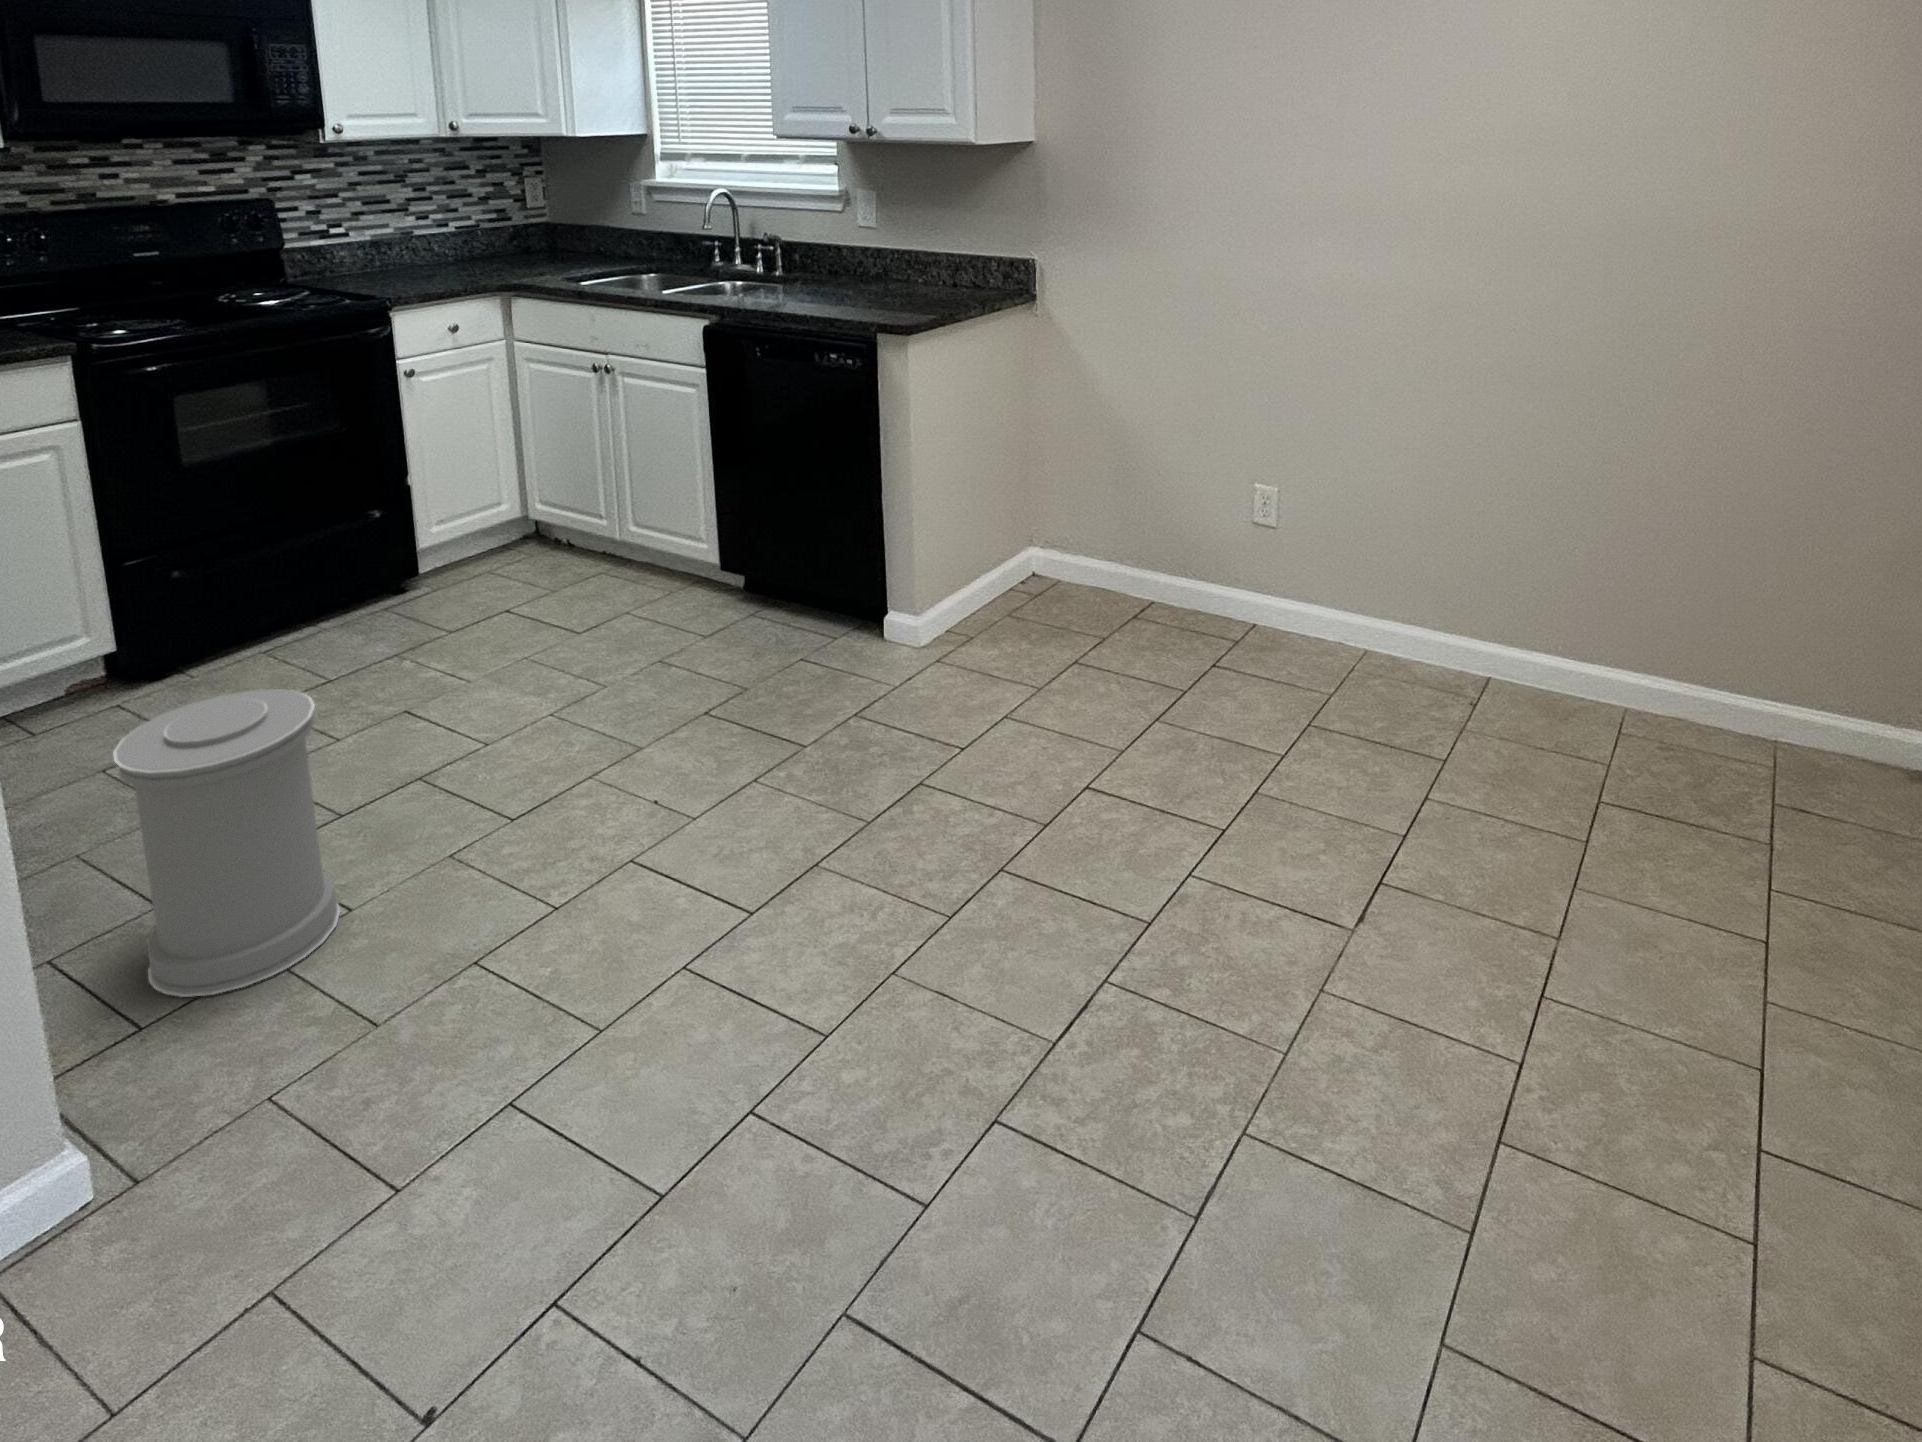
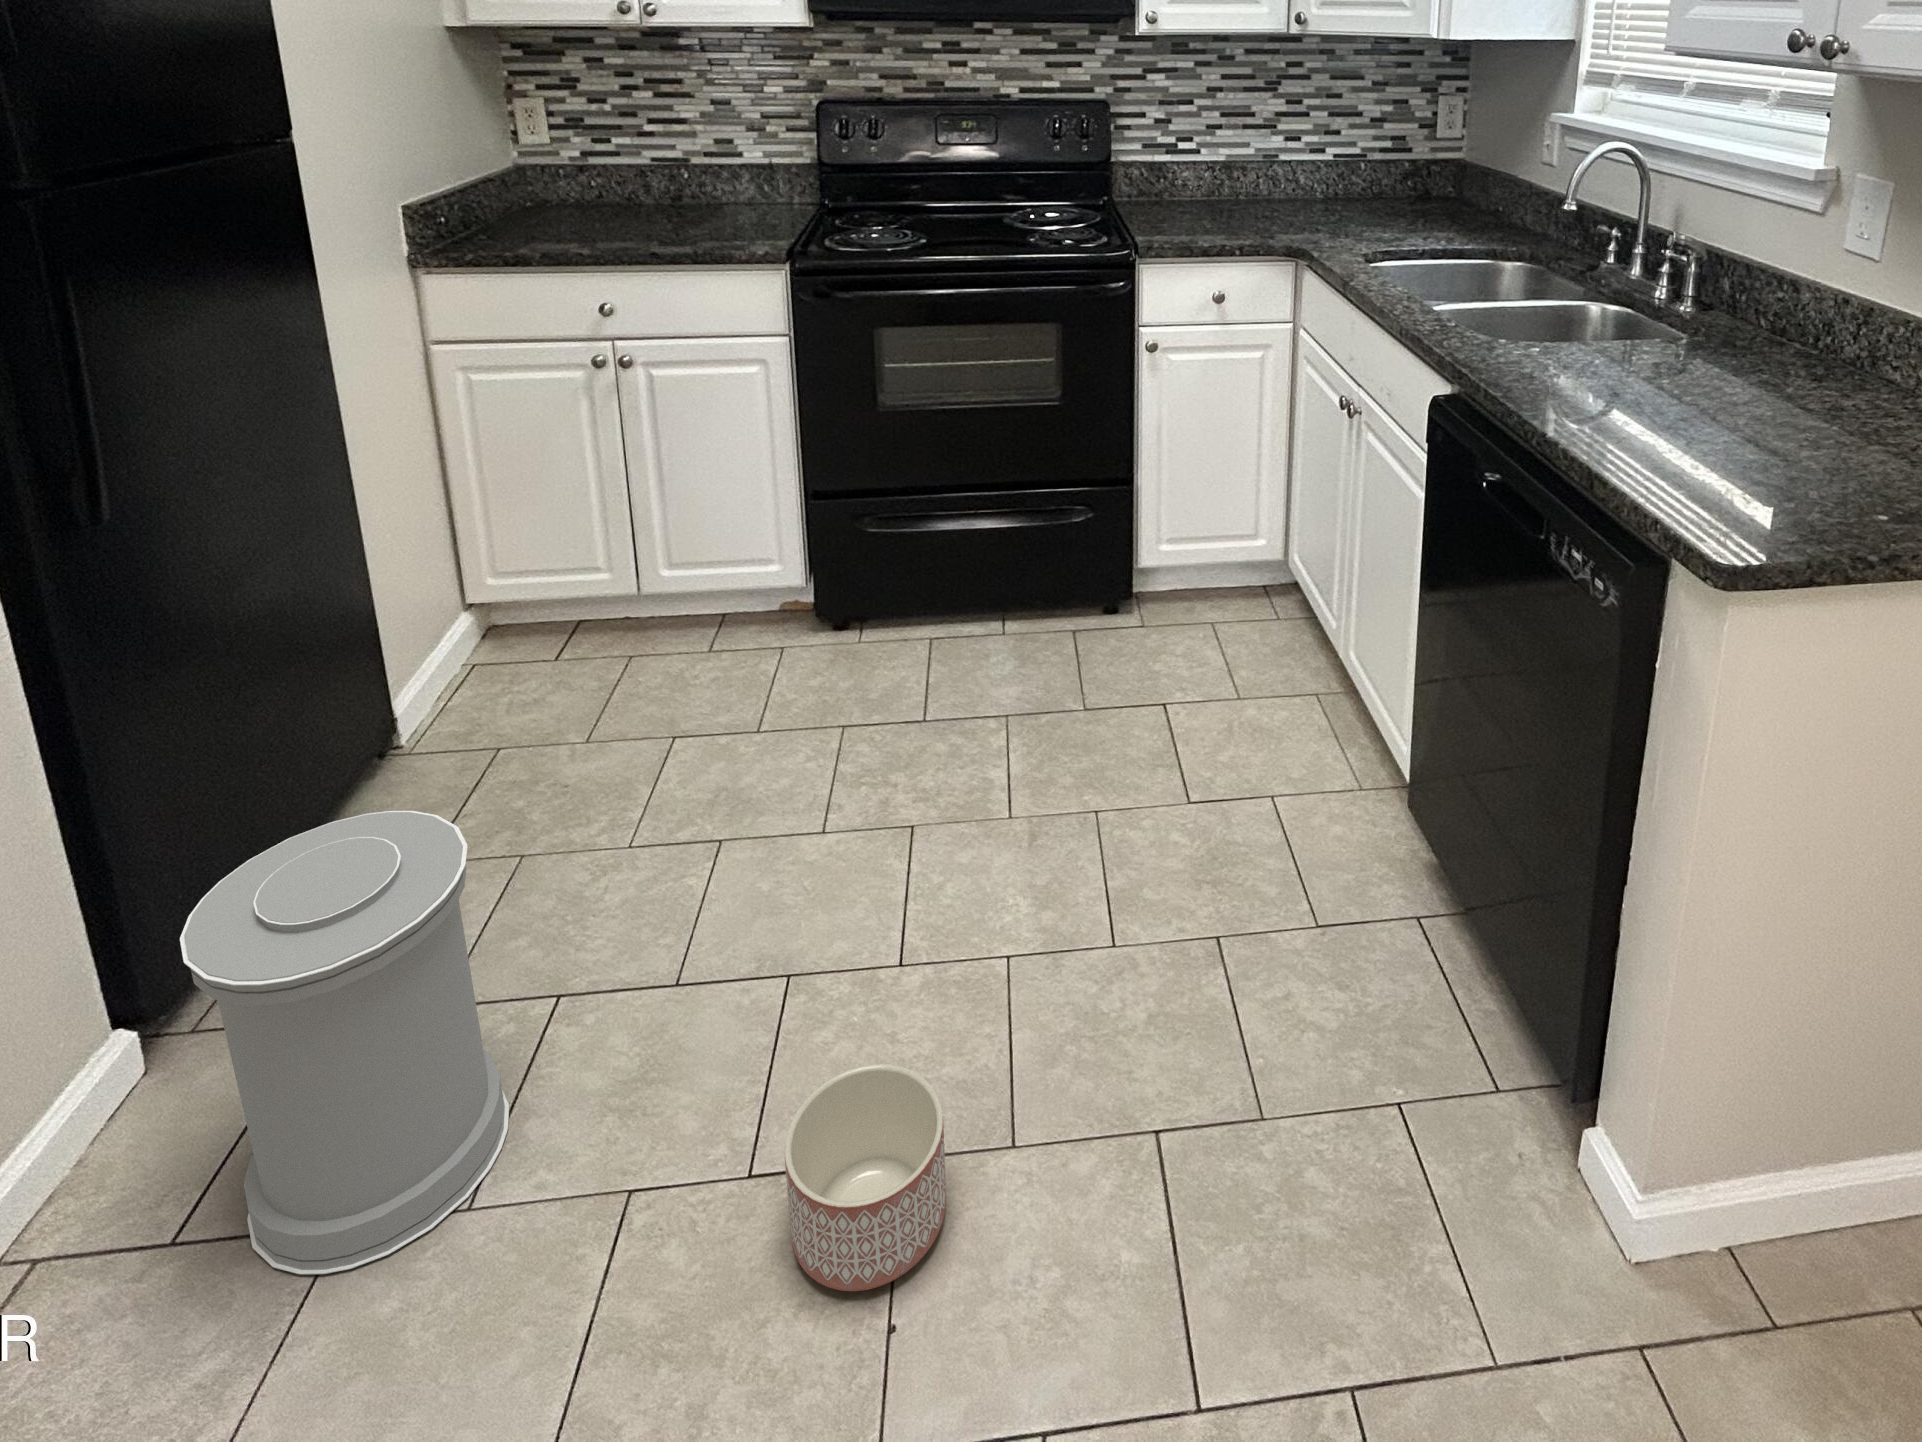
planter: none [550,712,647,812] -> present [785,1064,946,1291]

